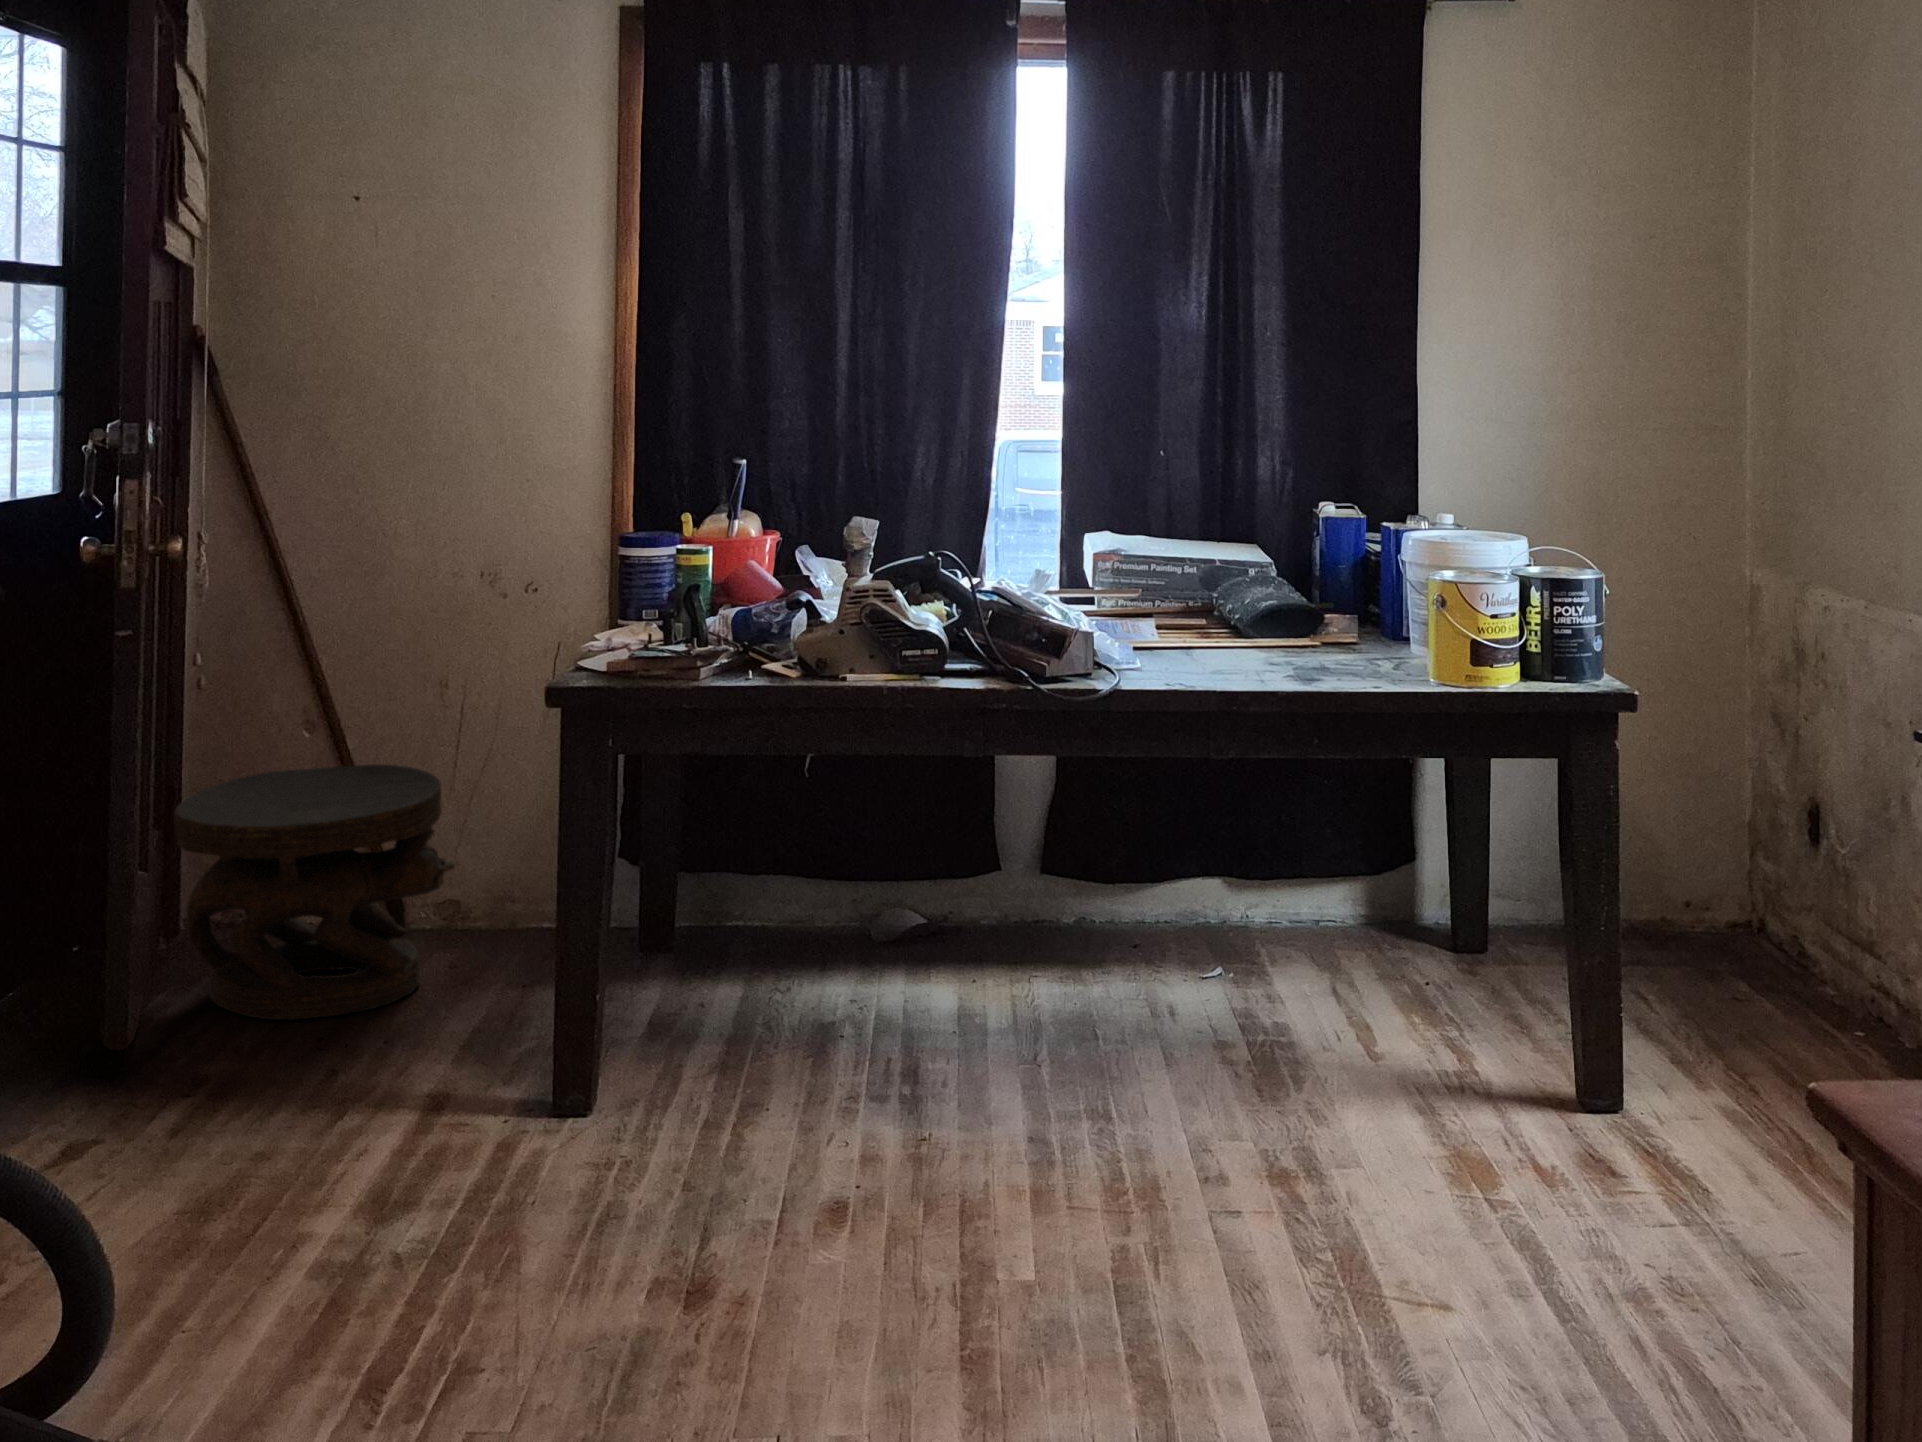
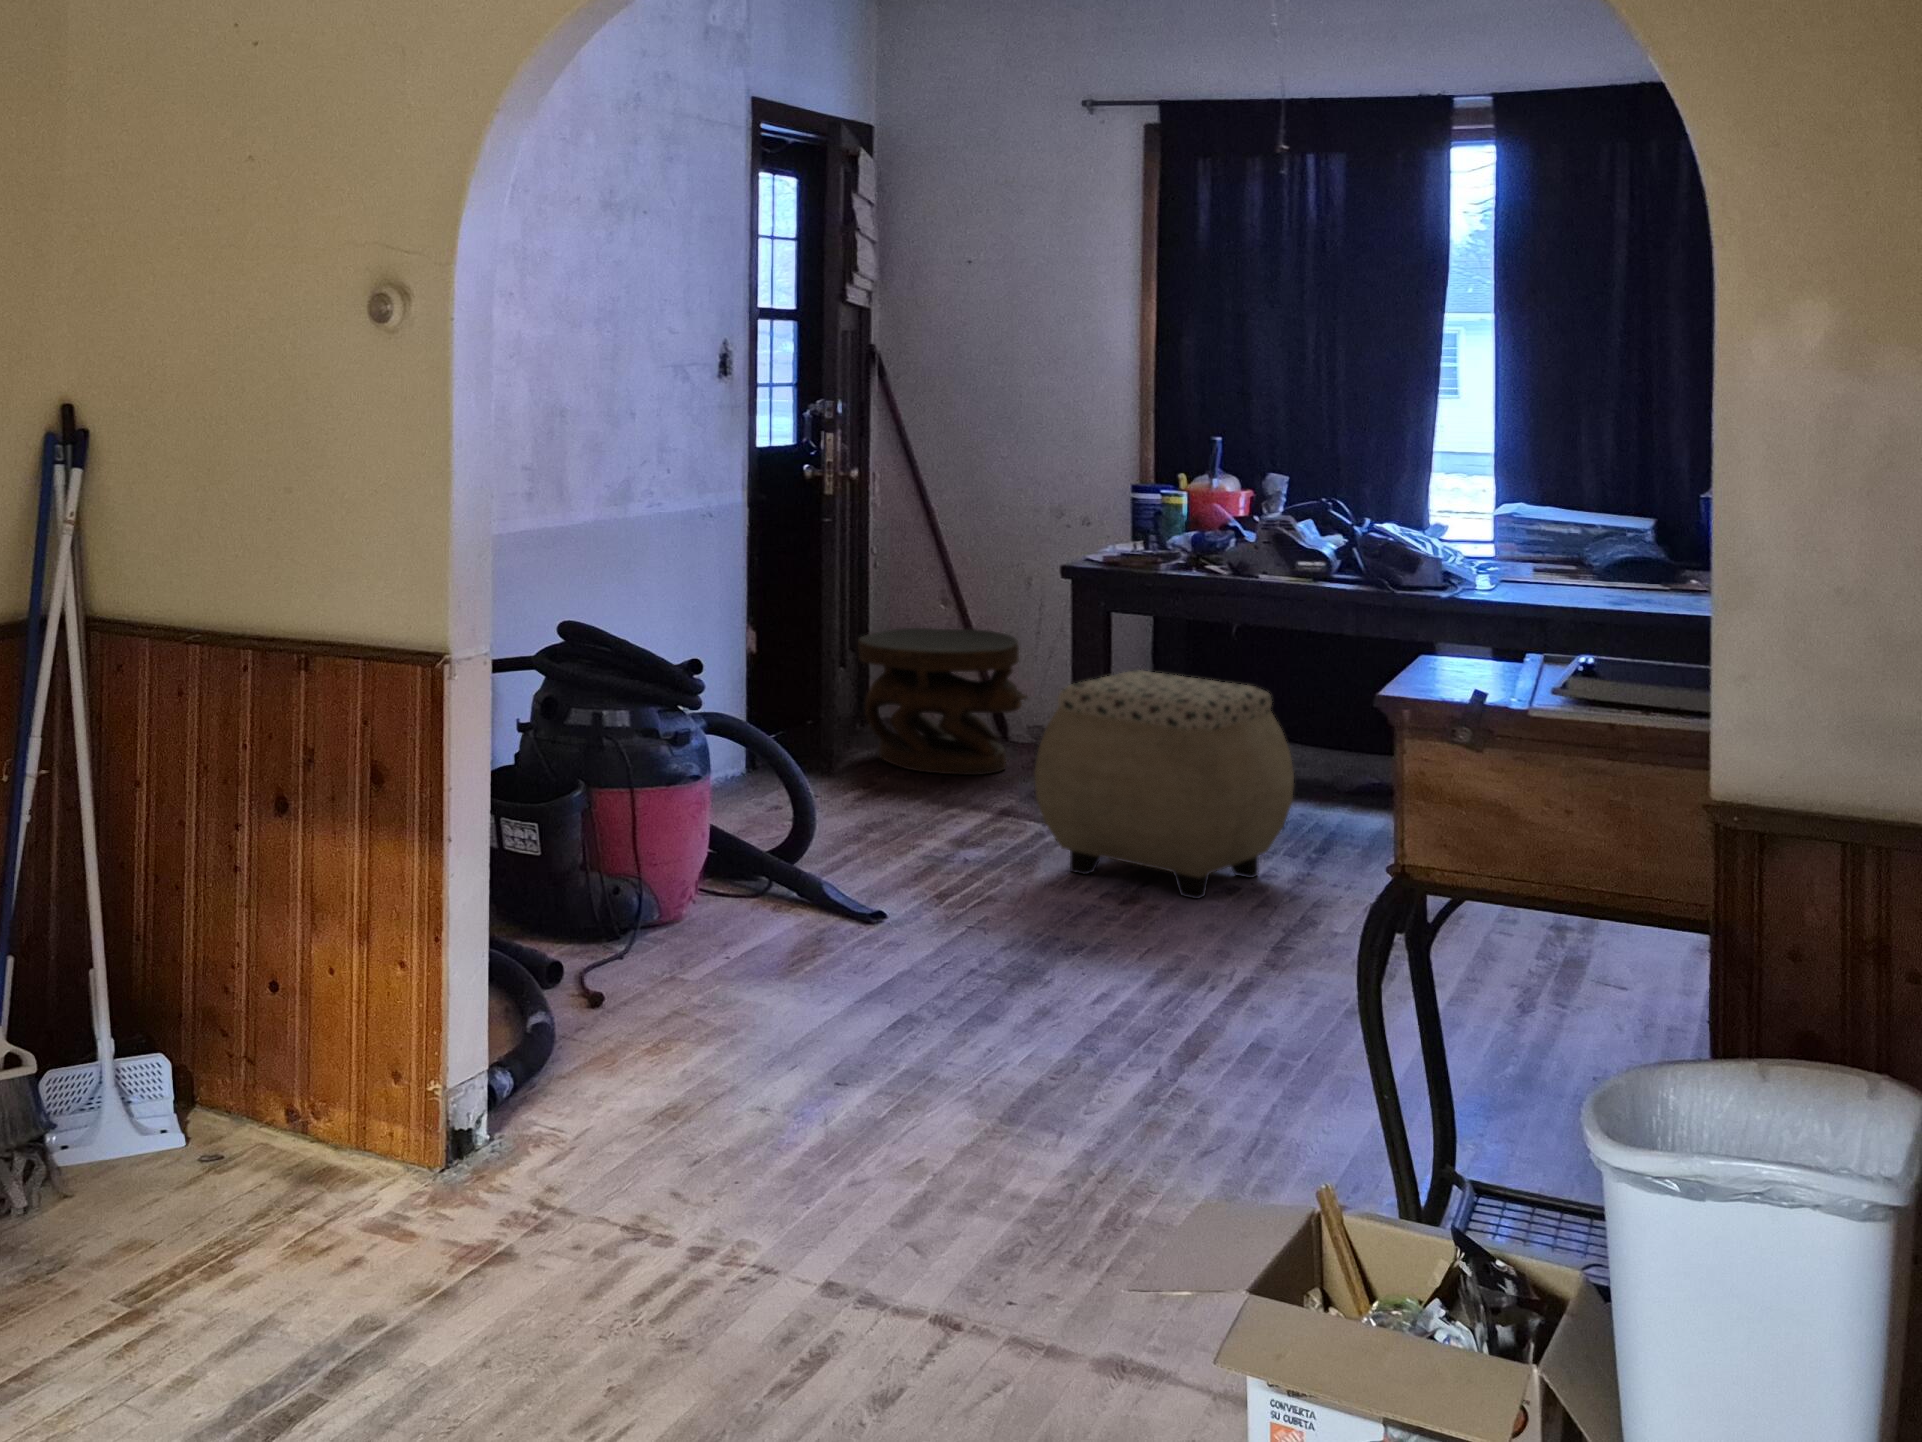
ottoman: none [520,852,910,1259] -> present [1035,670,1294,899]

